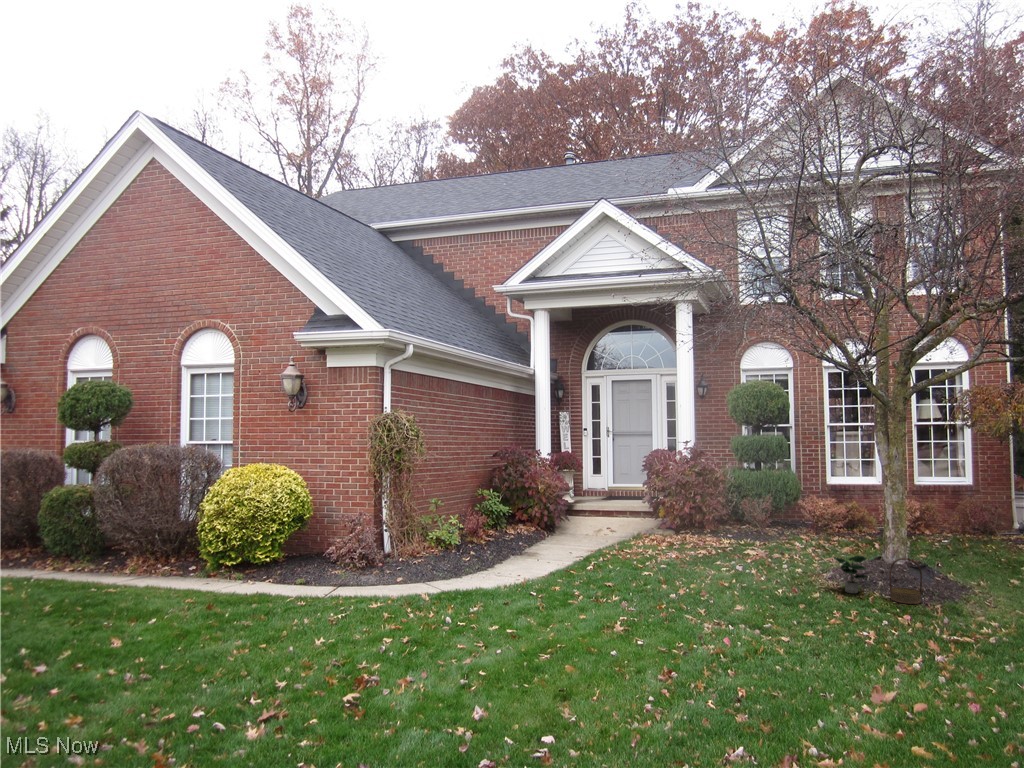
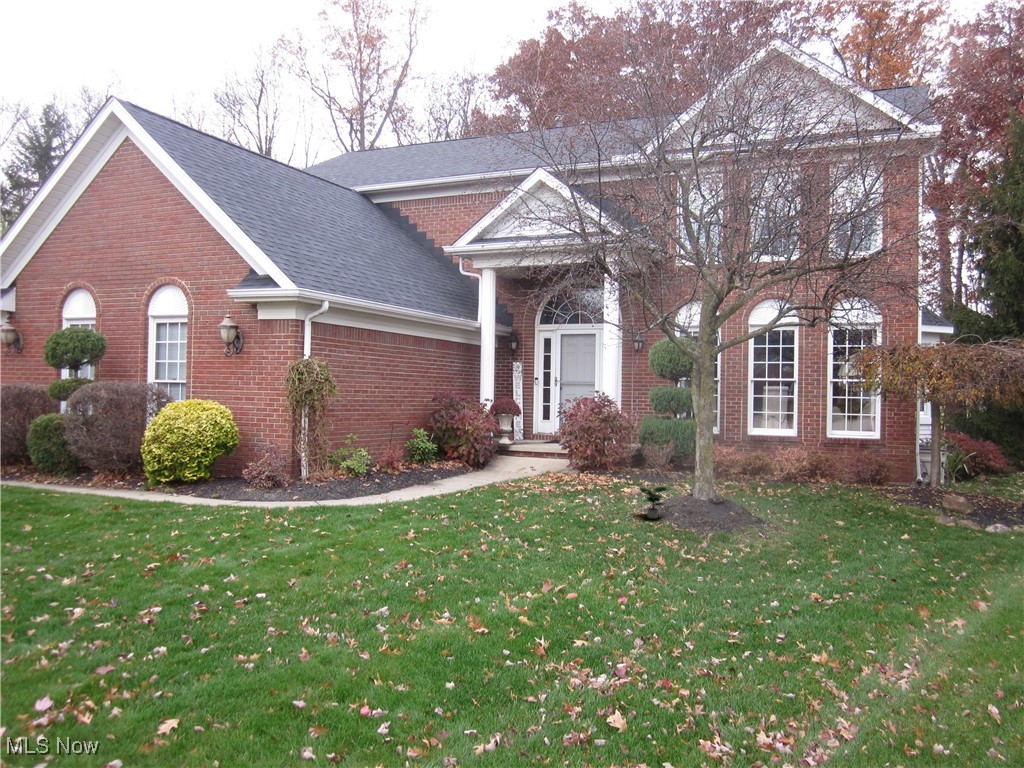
basket: present [889,558,922,604] -> none [678,489,703,527]

